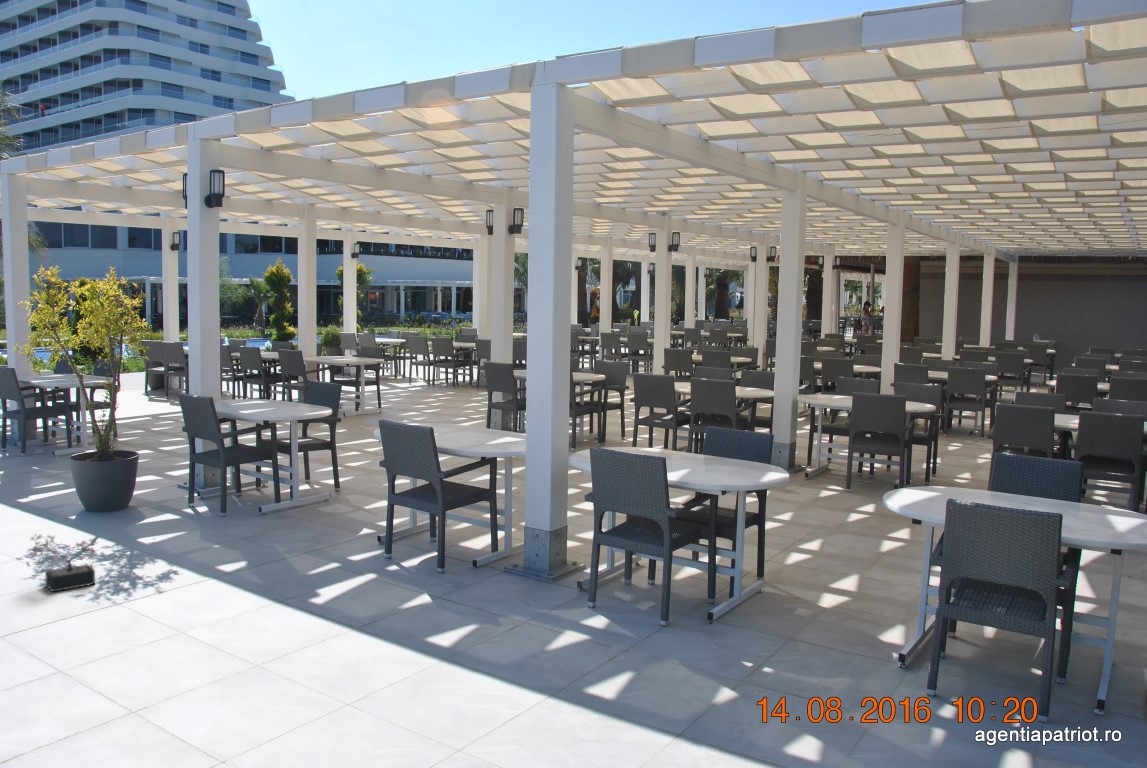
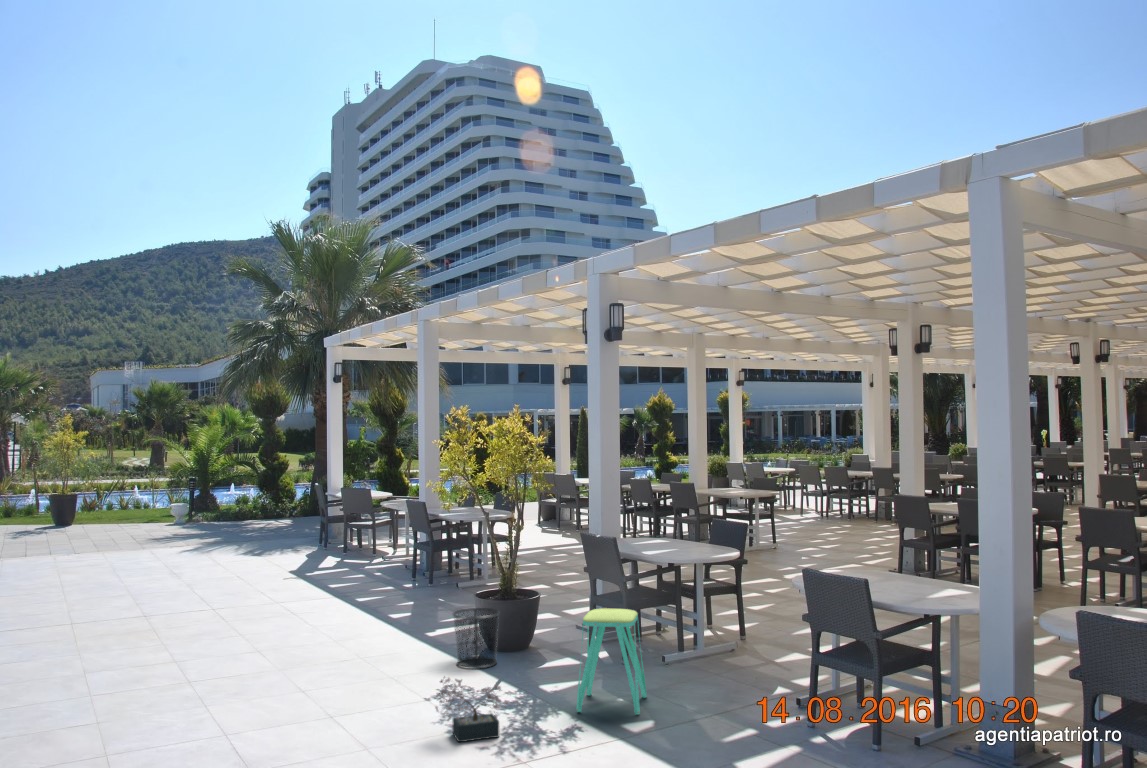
stool: none [174,466,243,558] -> present [576,608,647,714]
waste bin: none [44,472,97,529] -> present [453,608,500,669]

